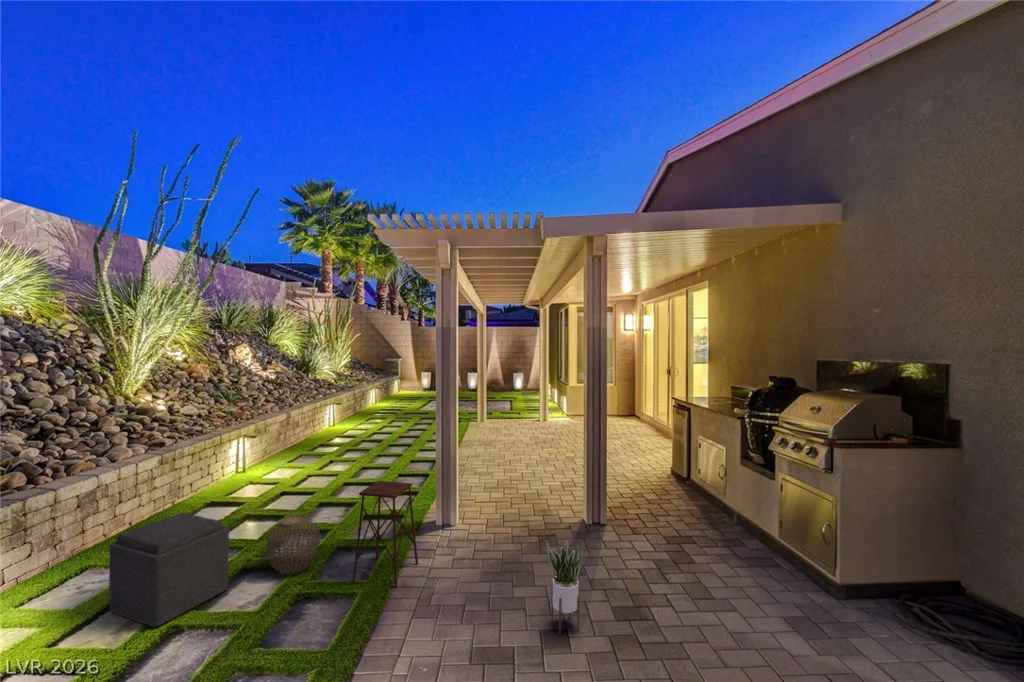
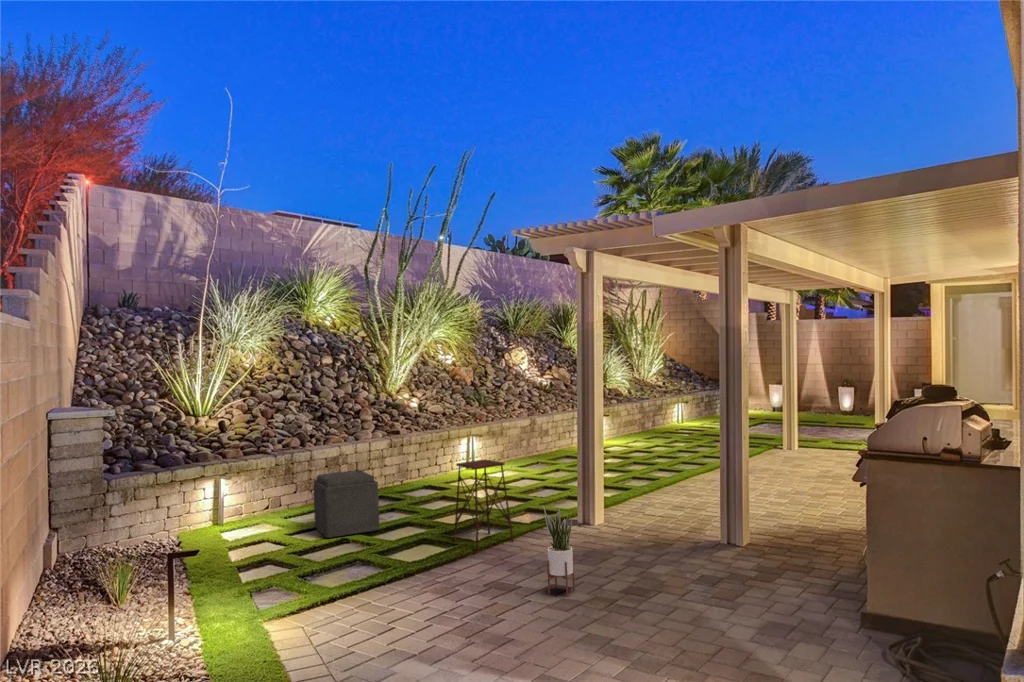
woven basket: present [267,515,319,574] -> none [407,484,448,531]

